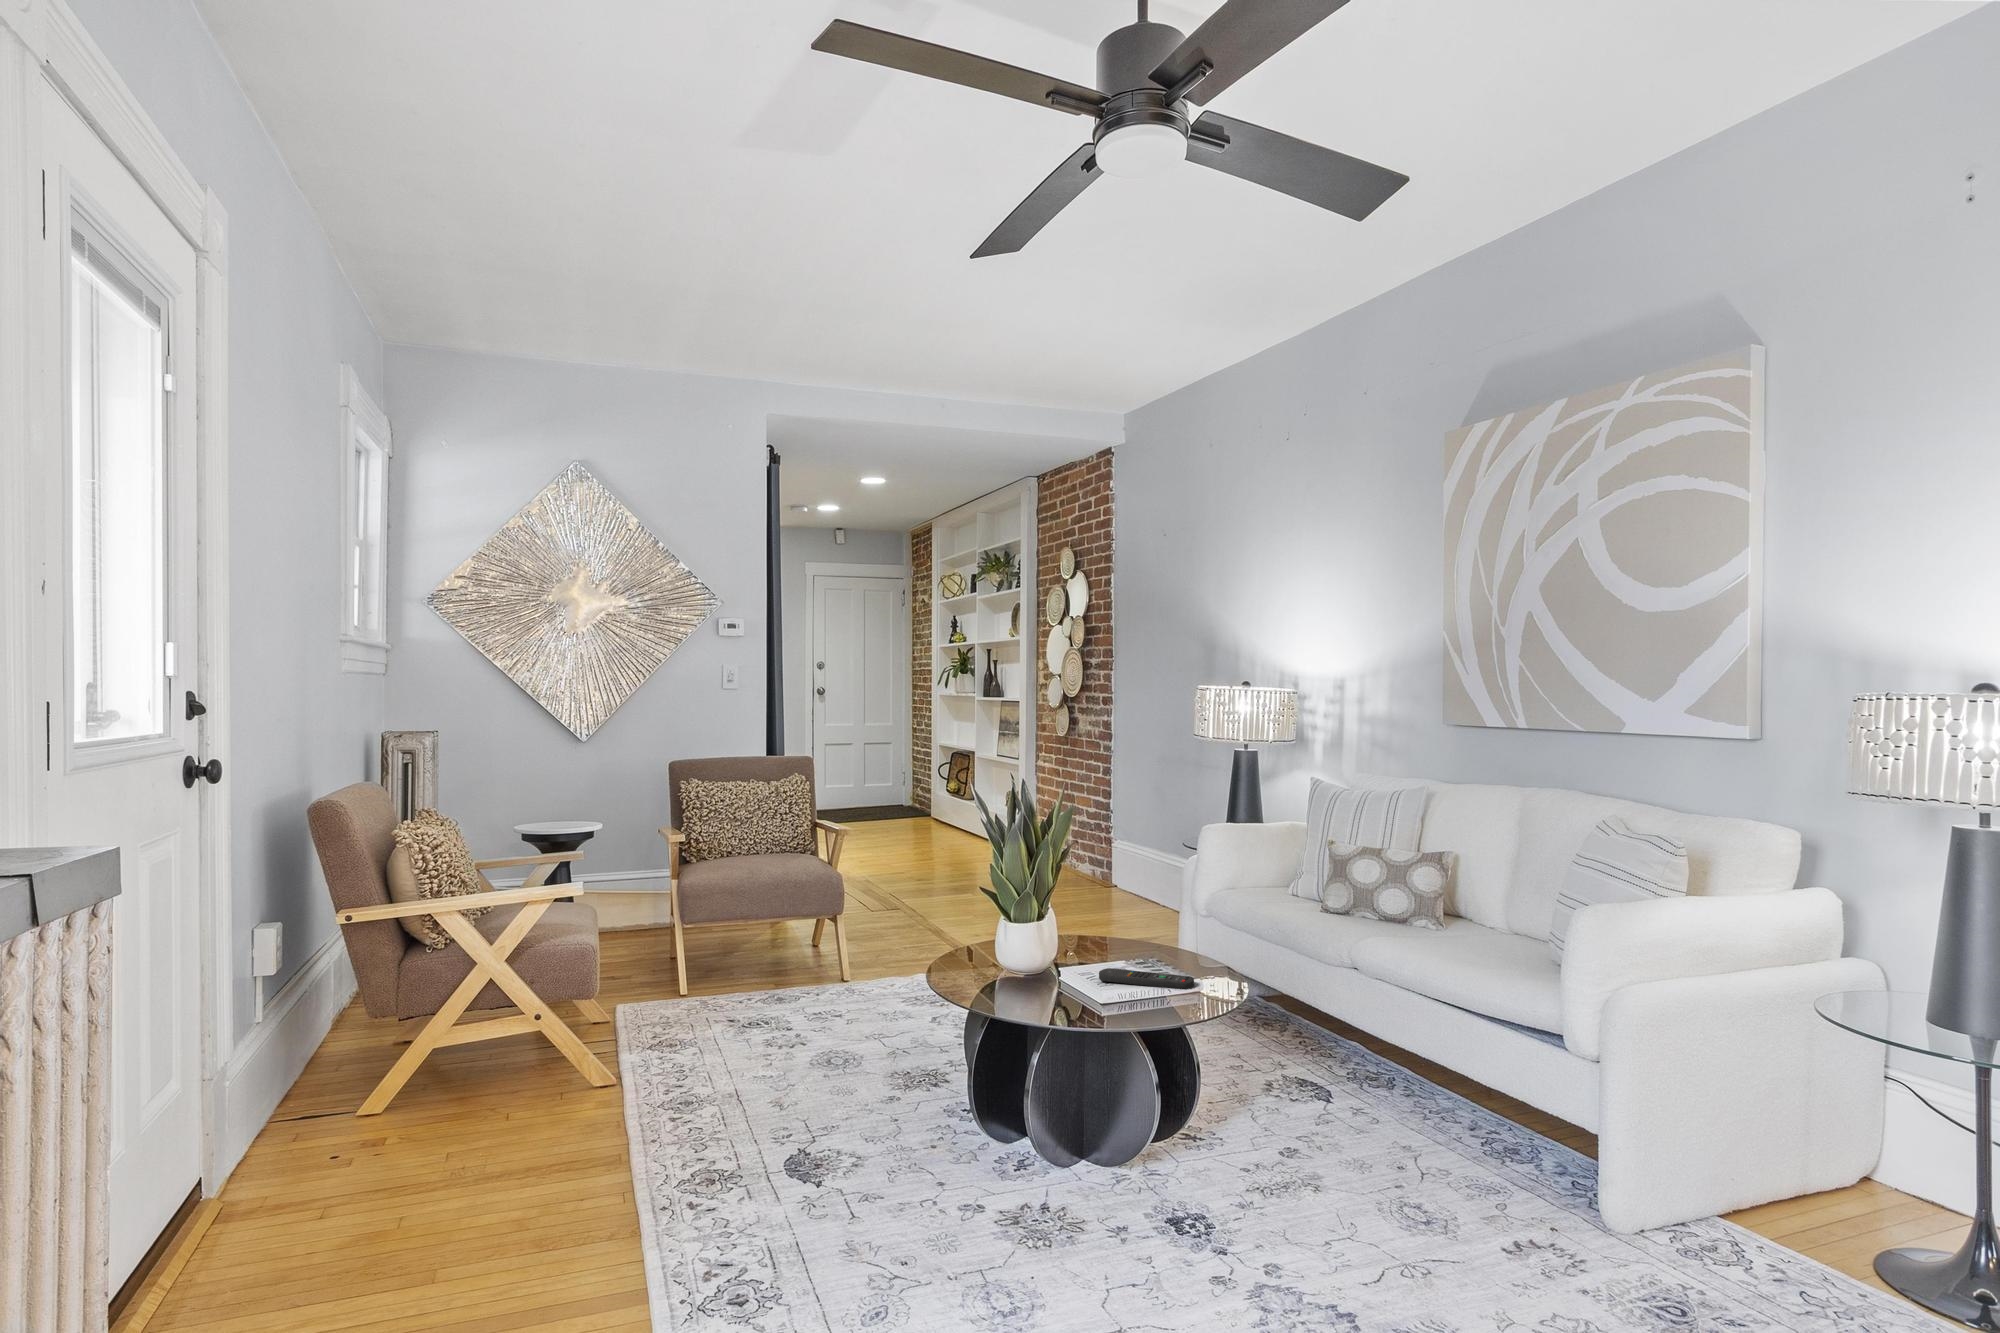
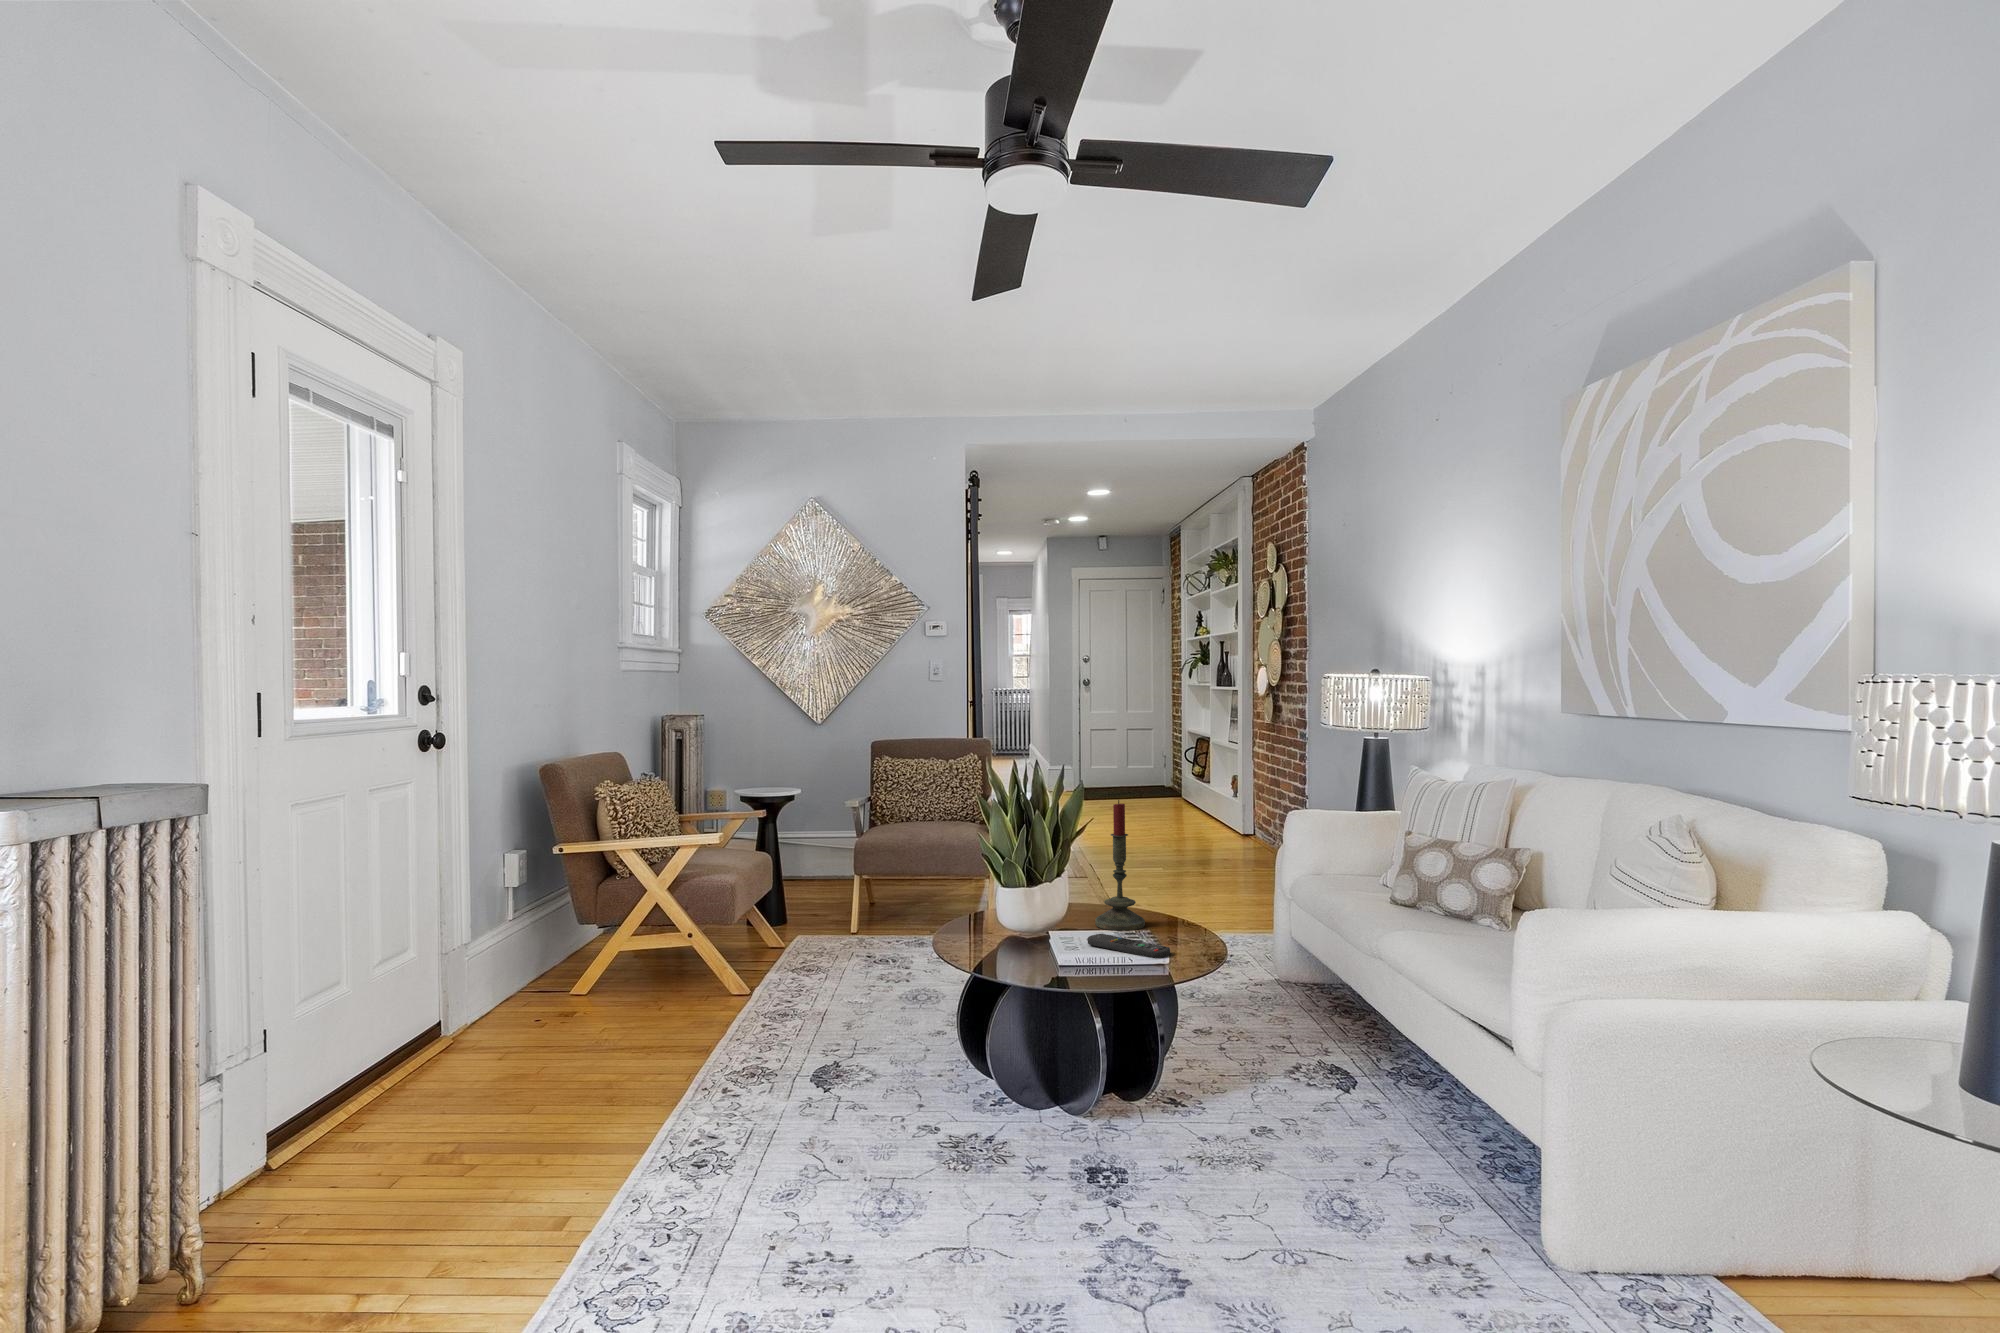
candle: none [1074,824,1127,964] -> present [1095,800,1145,931]

